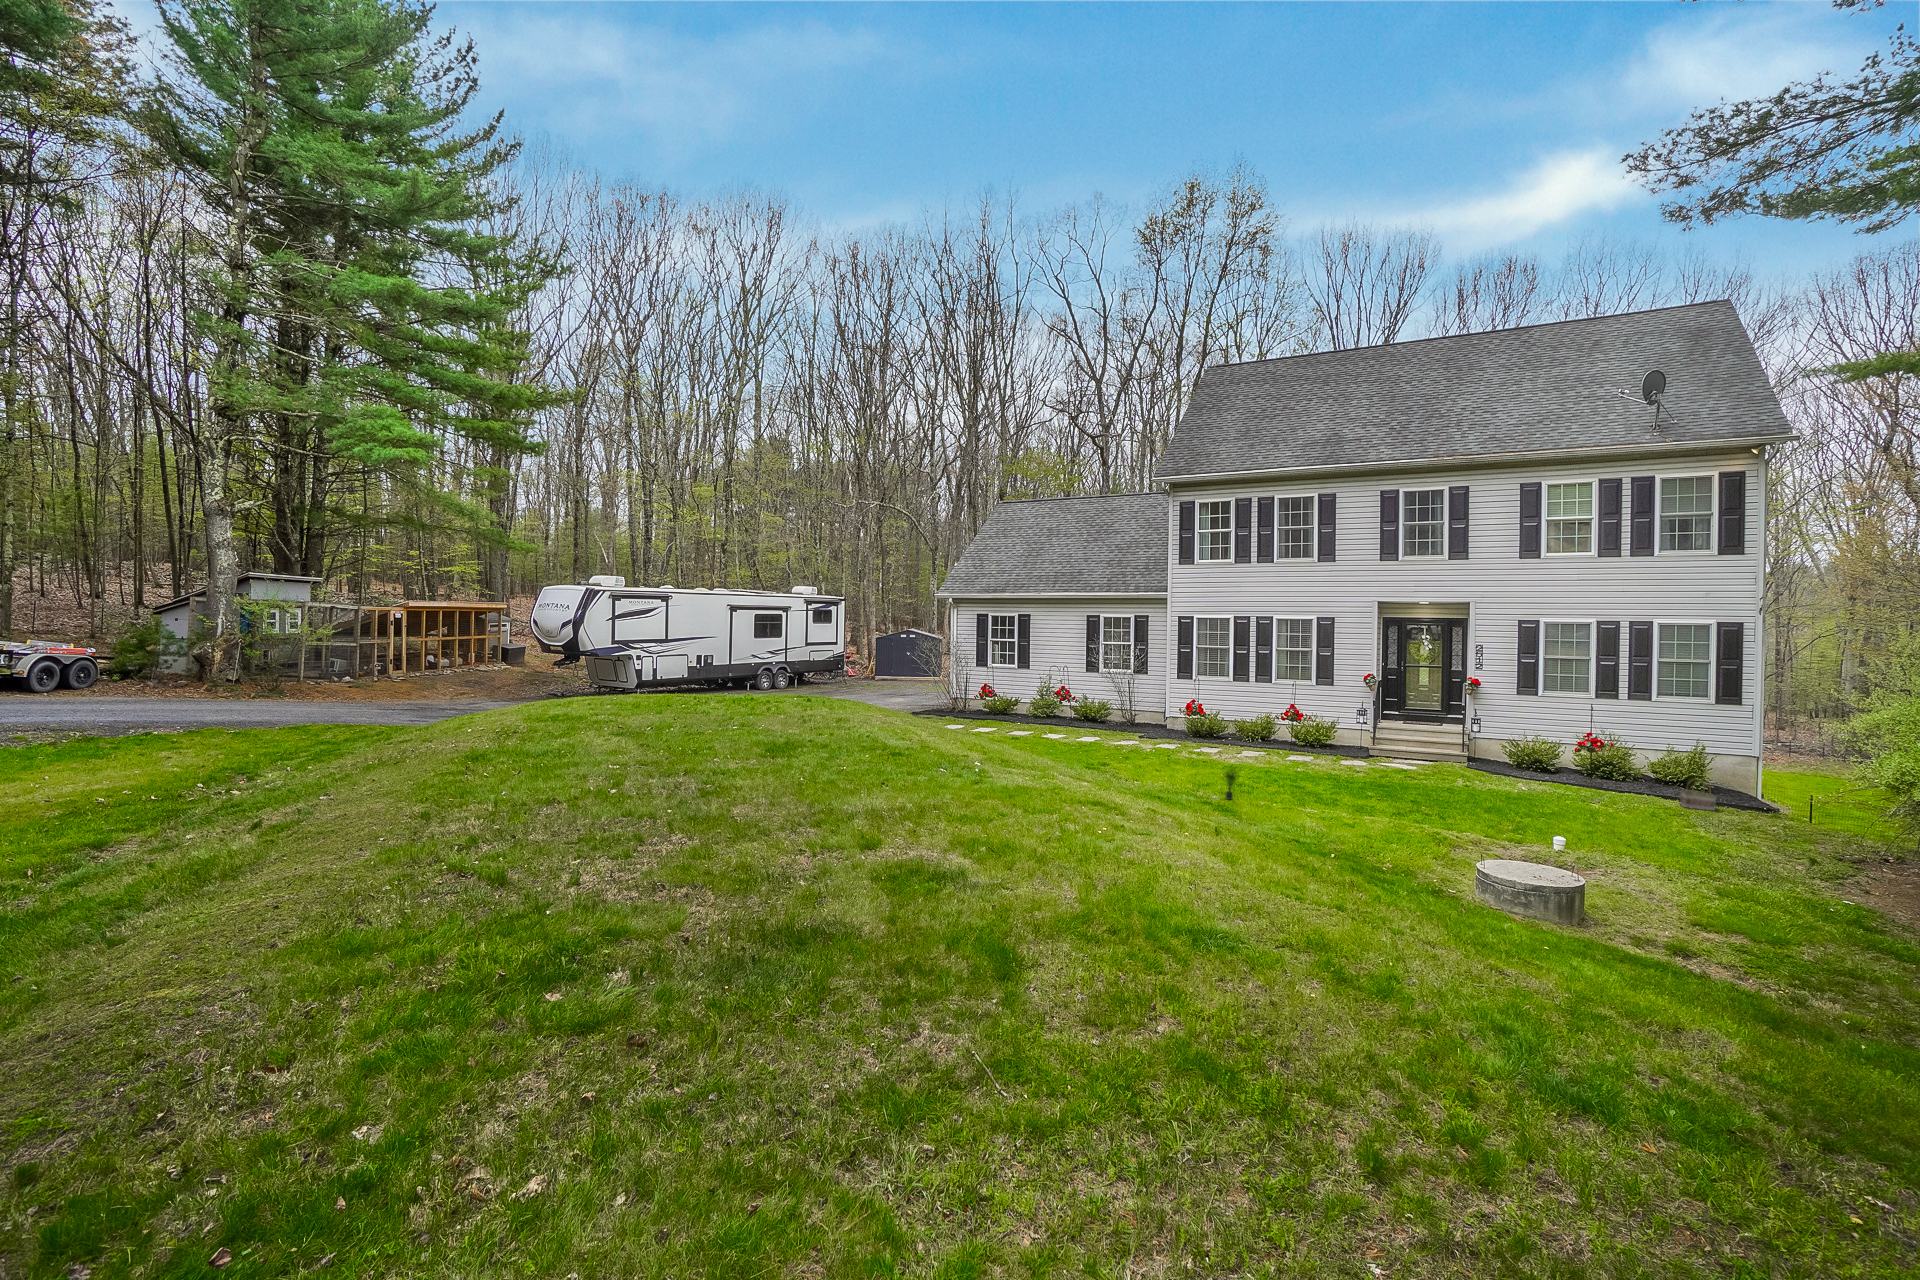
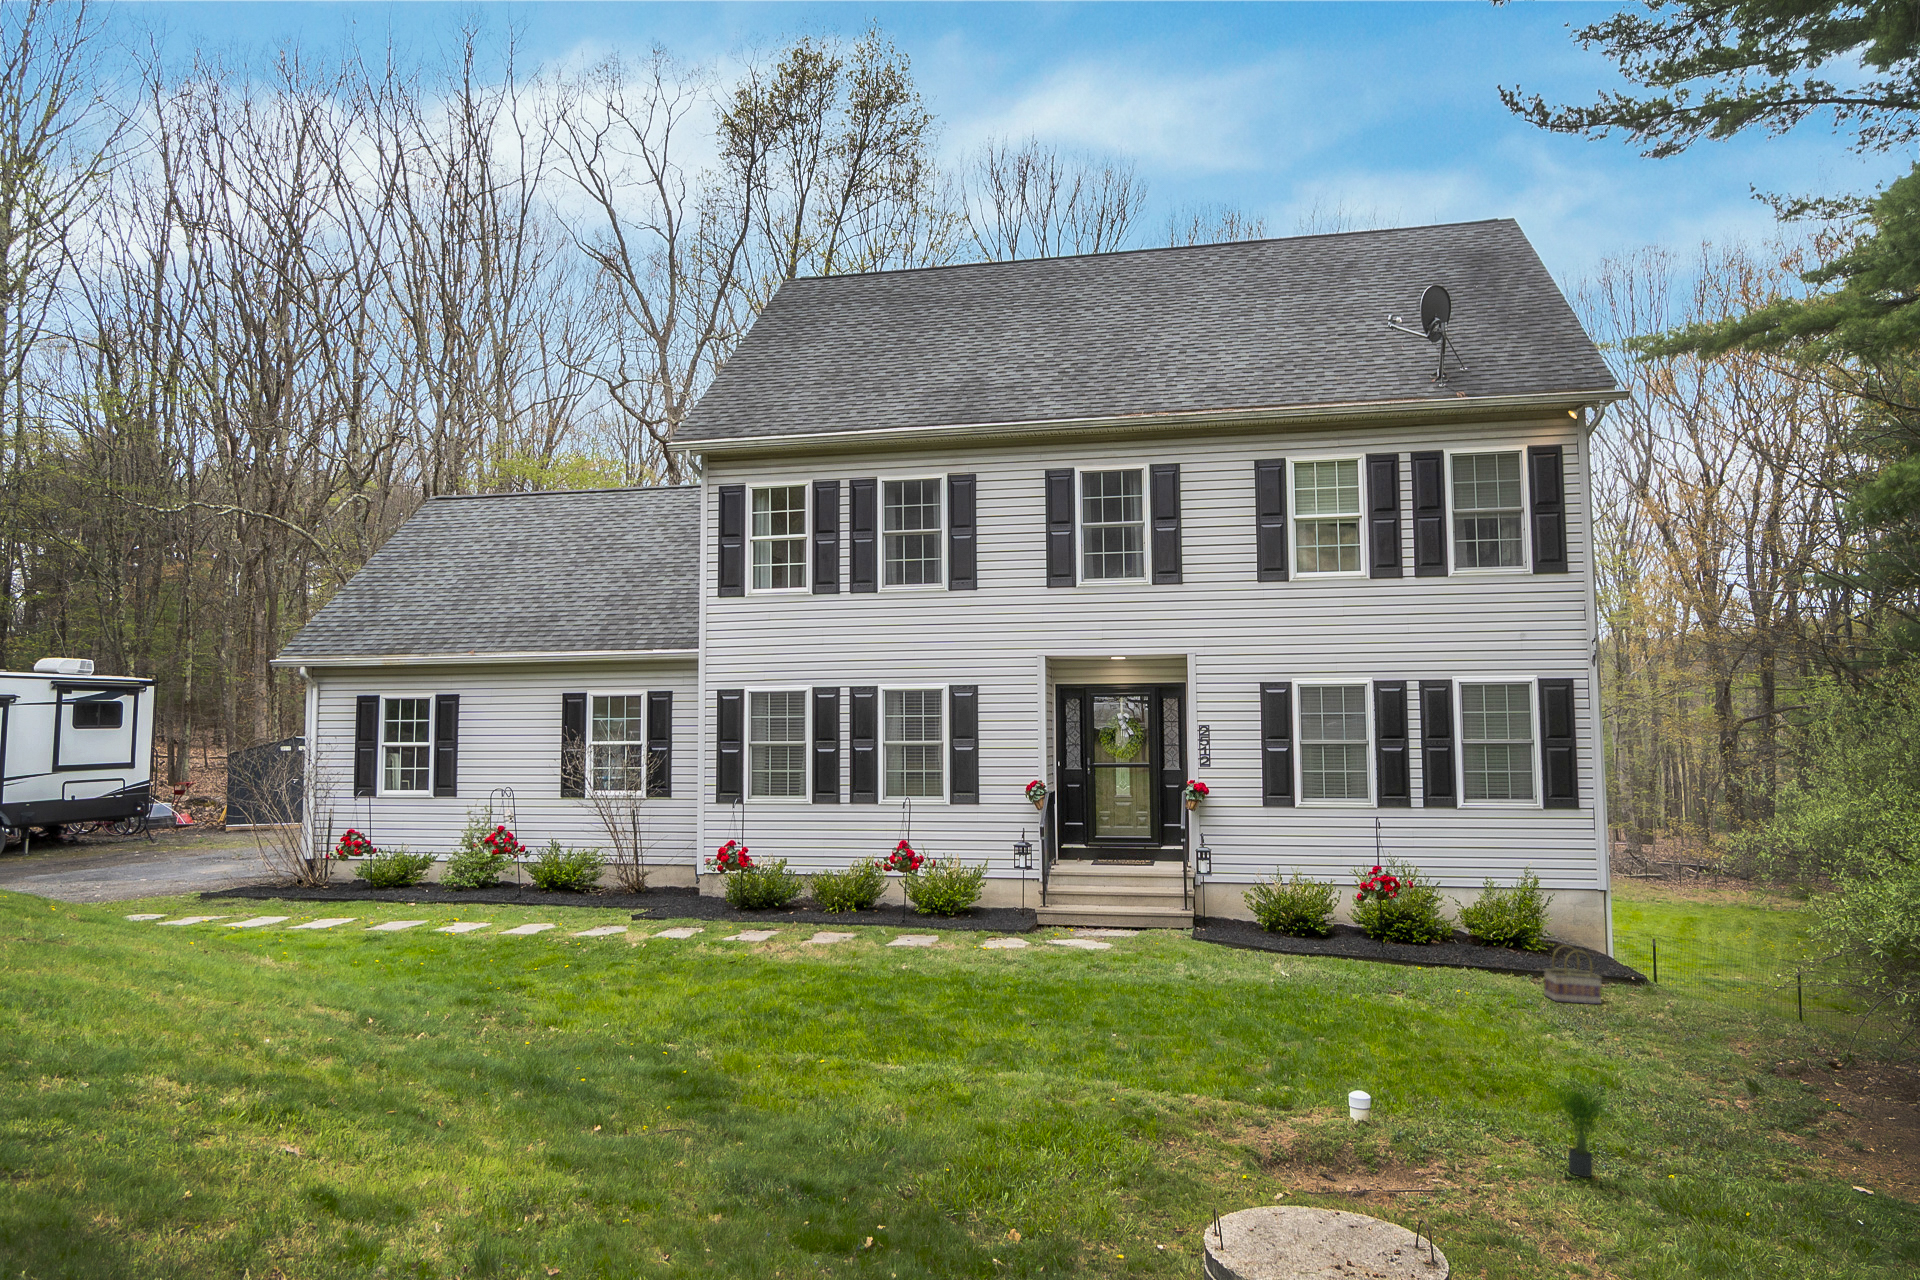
potted plant: present [1223,765,1240,800] -> present [1549,1072,1607,1177]

